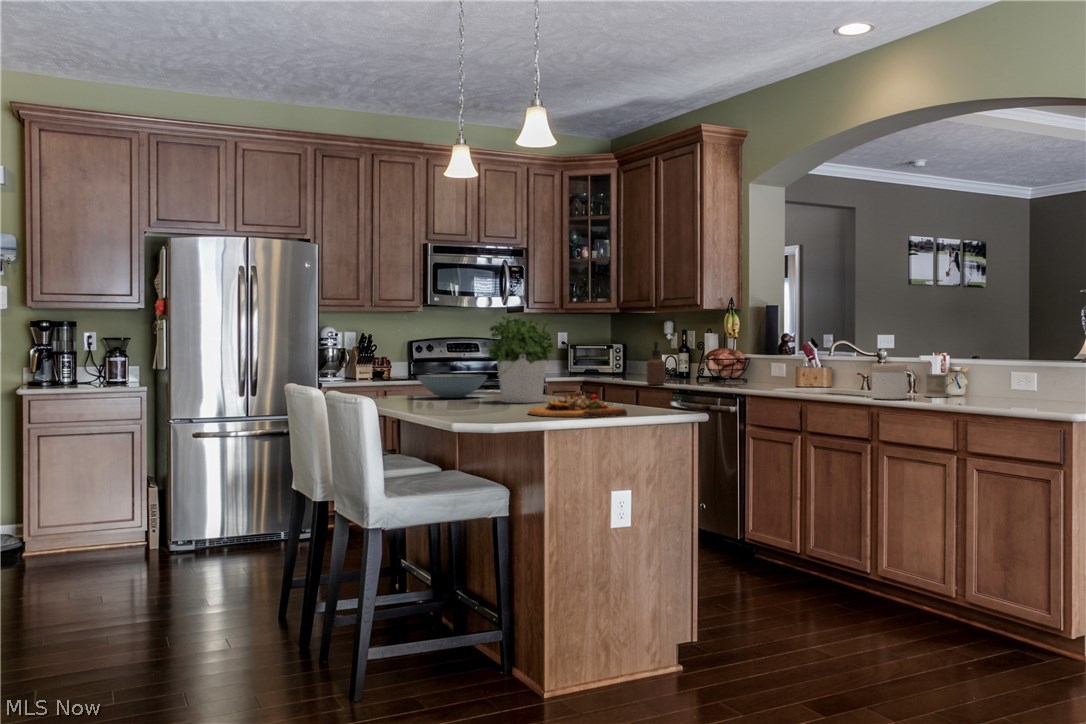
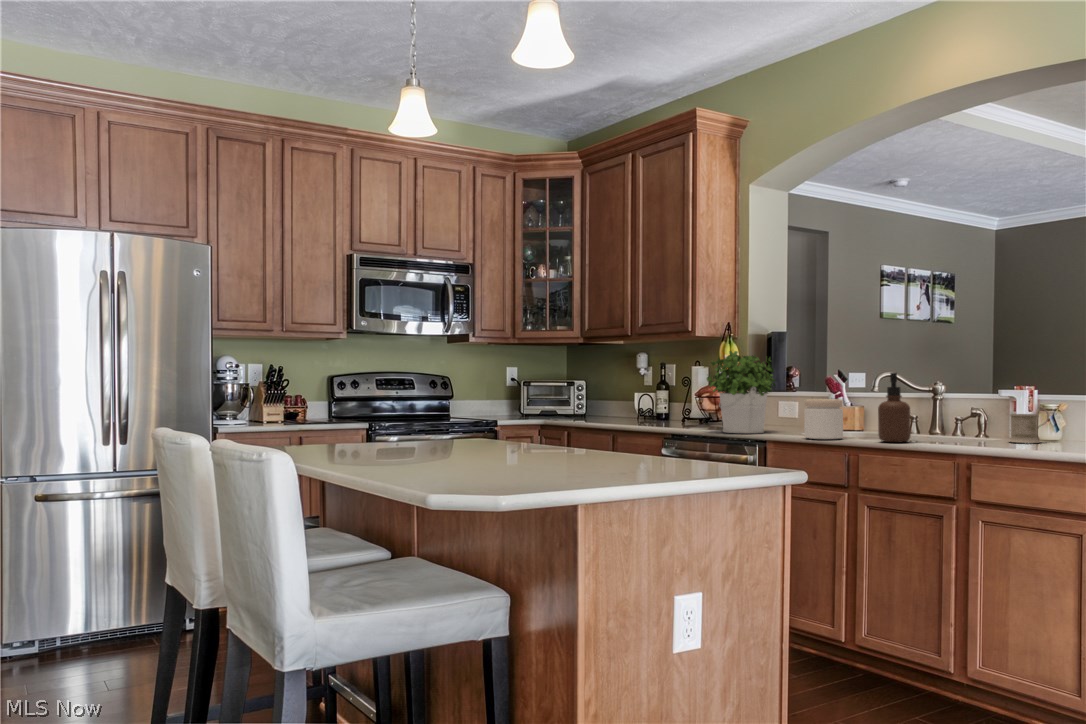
potted plant: present [483,316,554,403] -> present [707,351,775,433]
soap dispenser: present [646,342,665,385] -> present [878,373,911,442]
jar: present [872,364,907,399] -> present [804,399,843,439]
decorative bowl: present [416,374,488,398] -> none [355,414,455,447]
cutting board: present [528,392,627,418] -> none [549,438,707,480]

